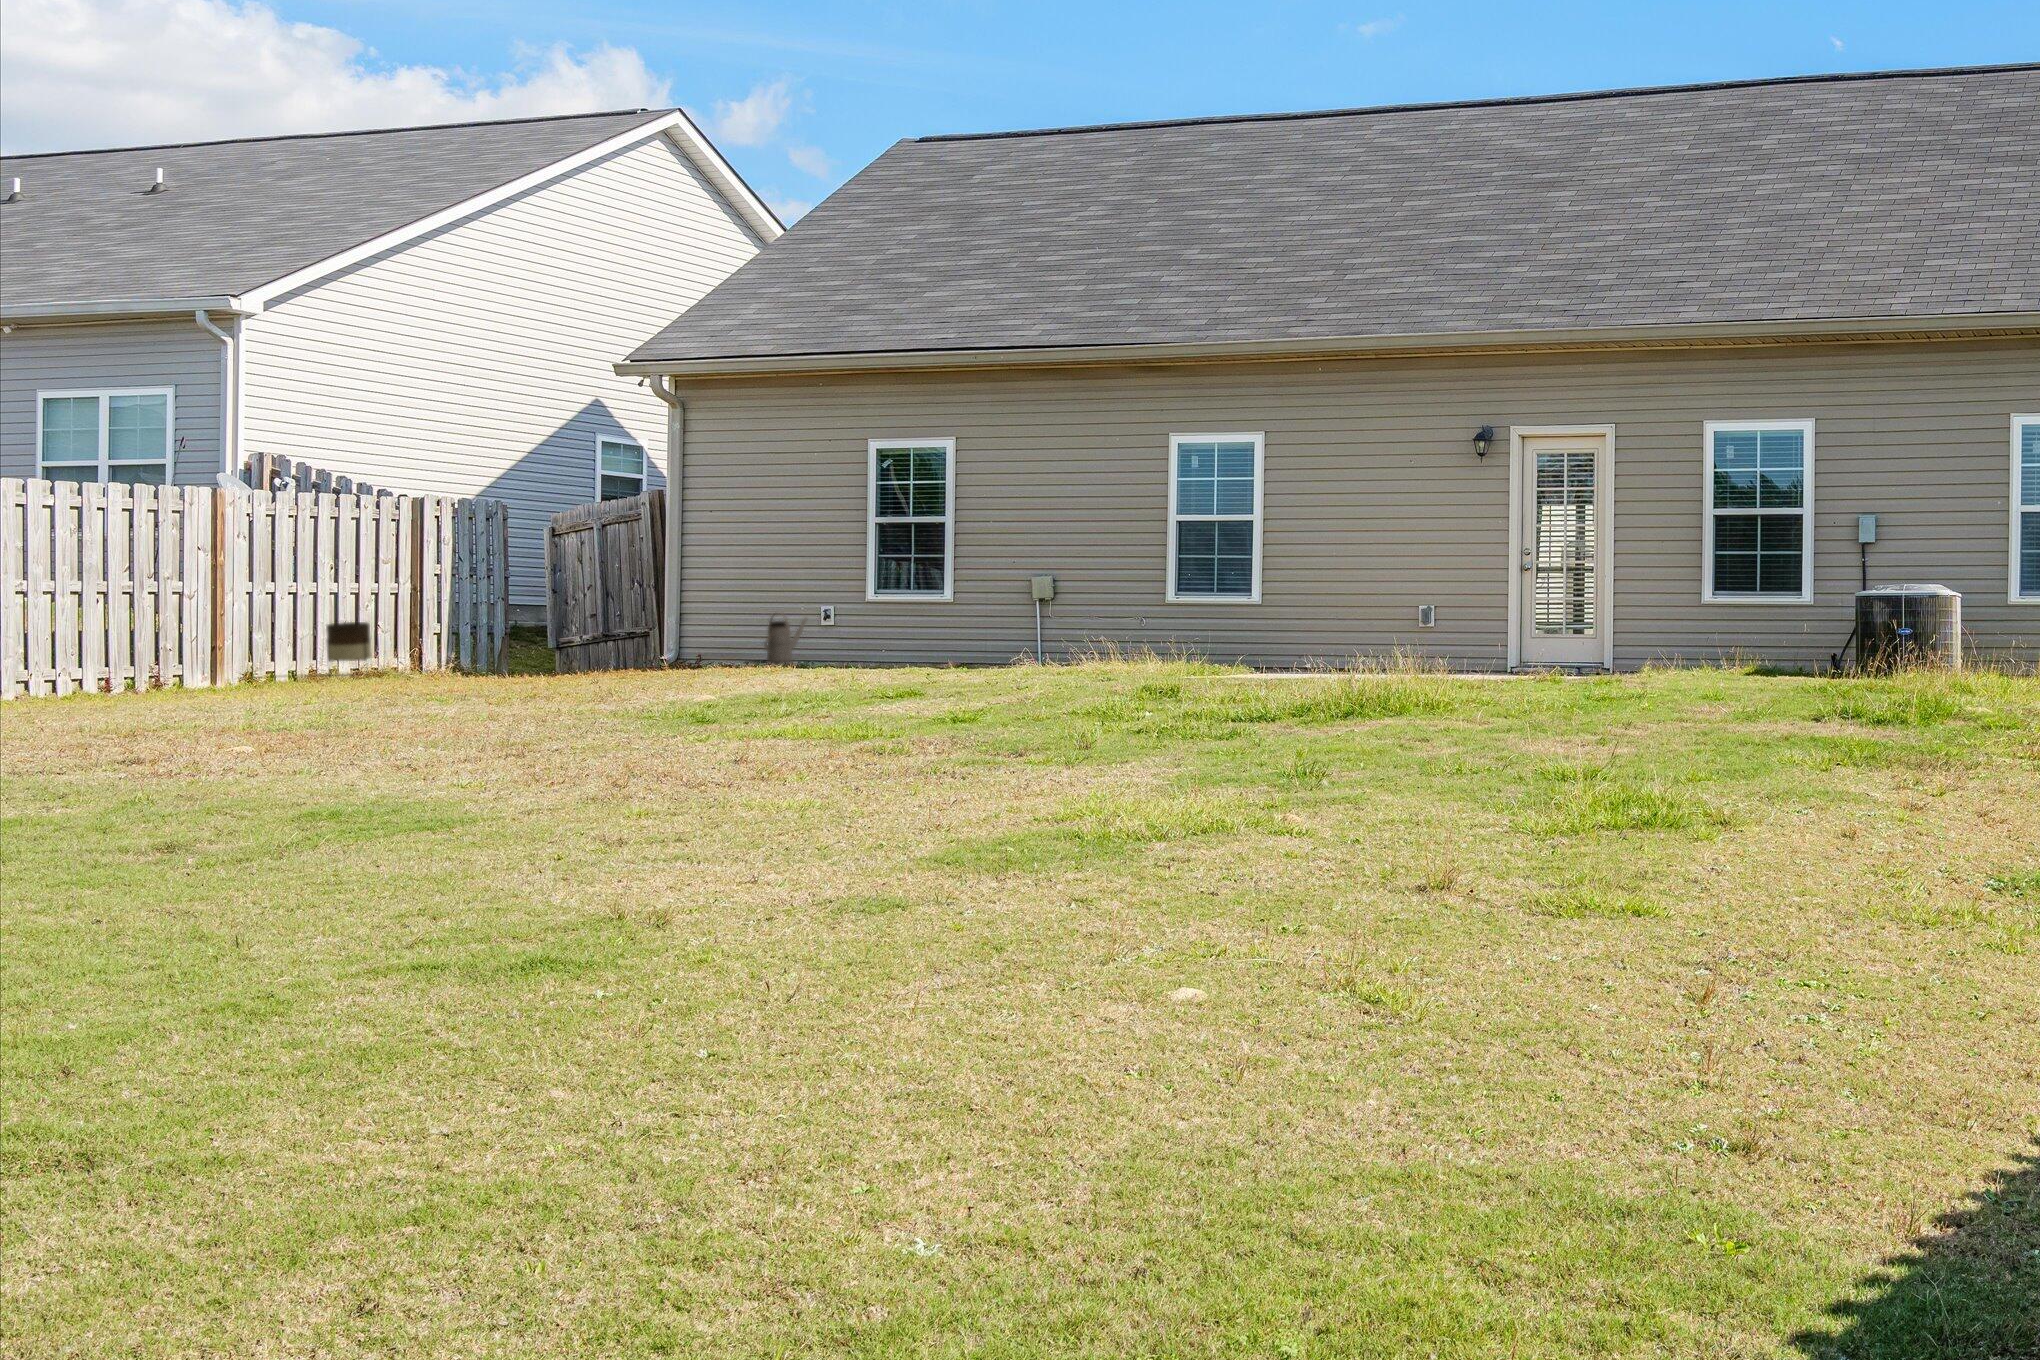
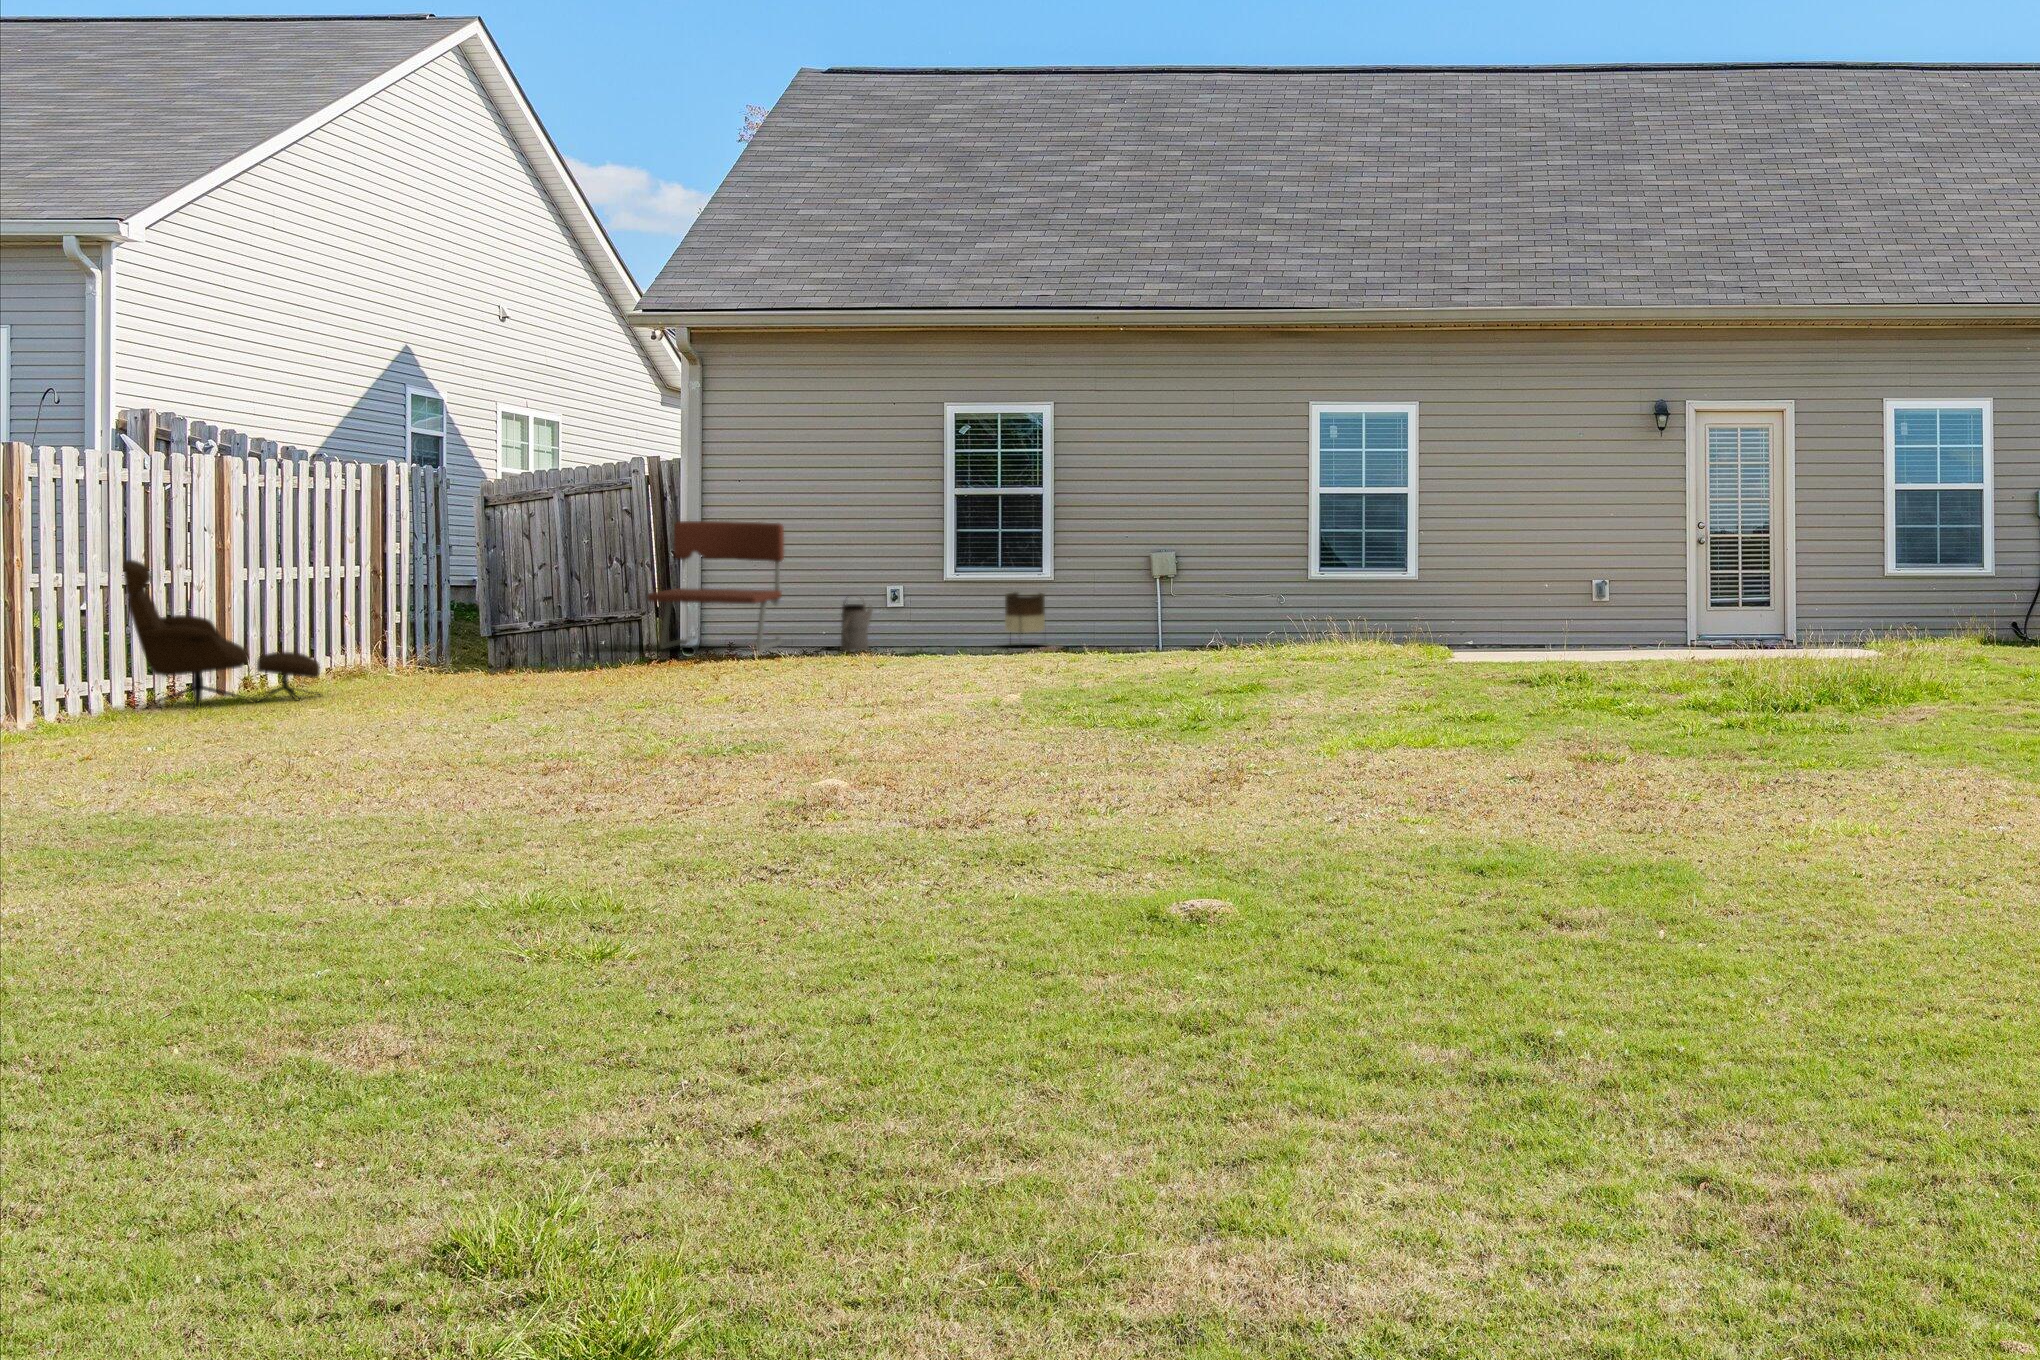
bench: none [616,547,736,663] -> present [647,521,784,650]
lounge chair: none [102,574,271,696] -> present [123,560,320,708]
planter: present [326,622,372,674] -> present [1005,592,1045,633]

